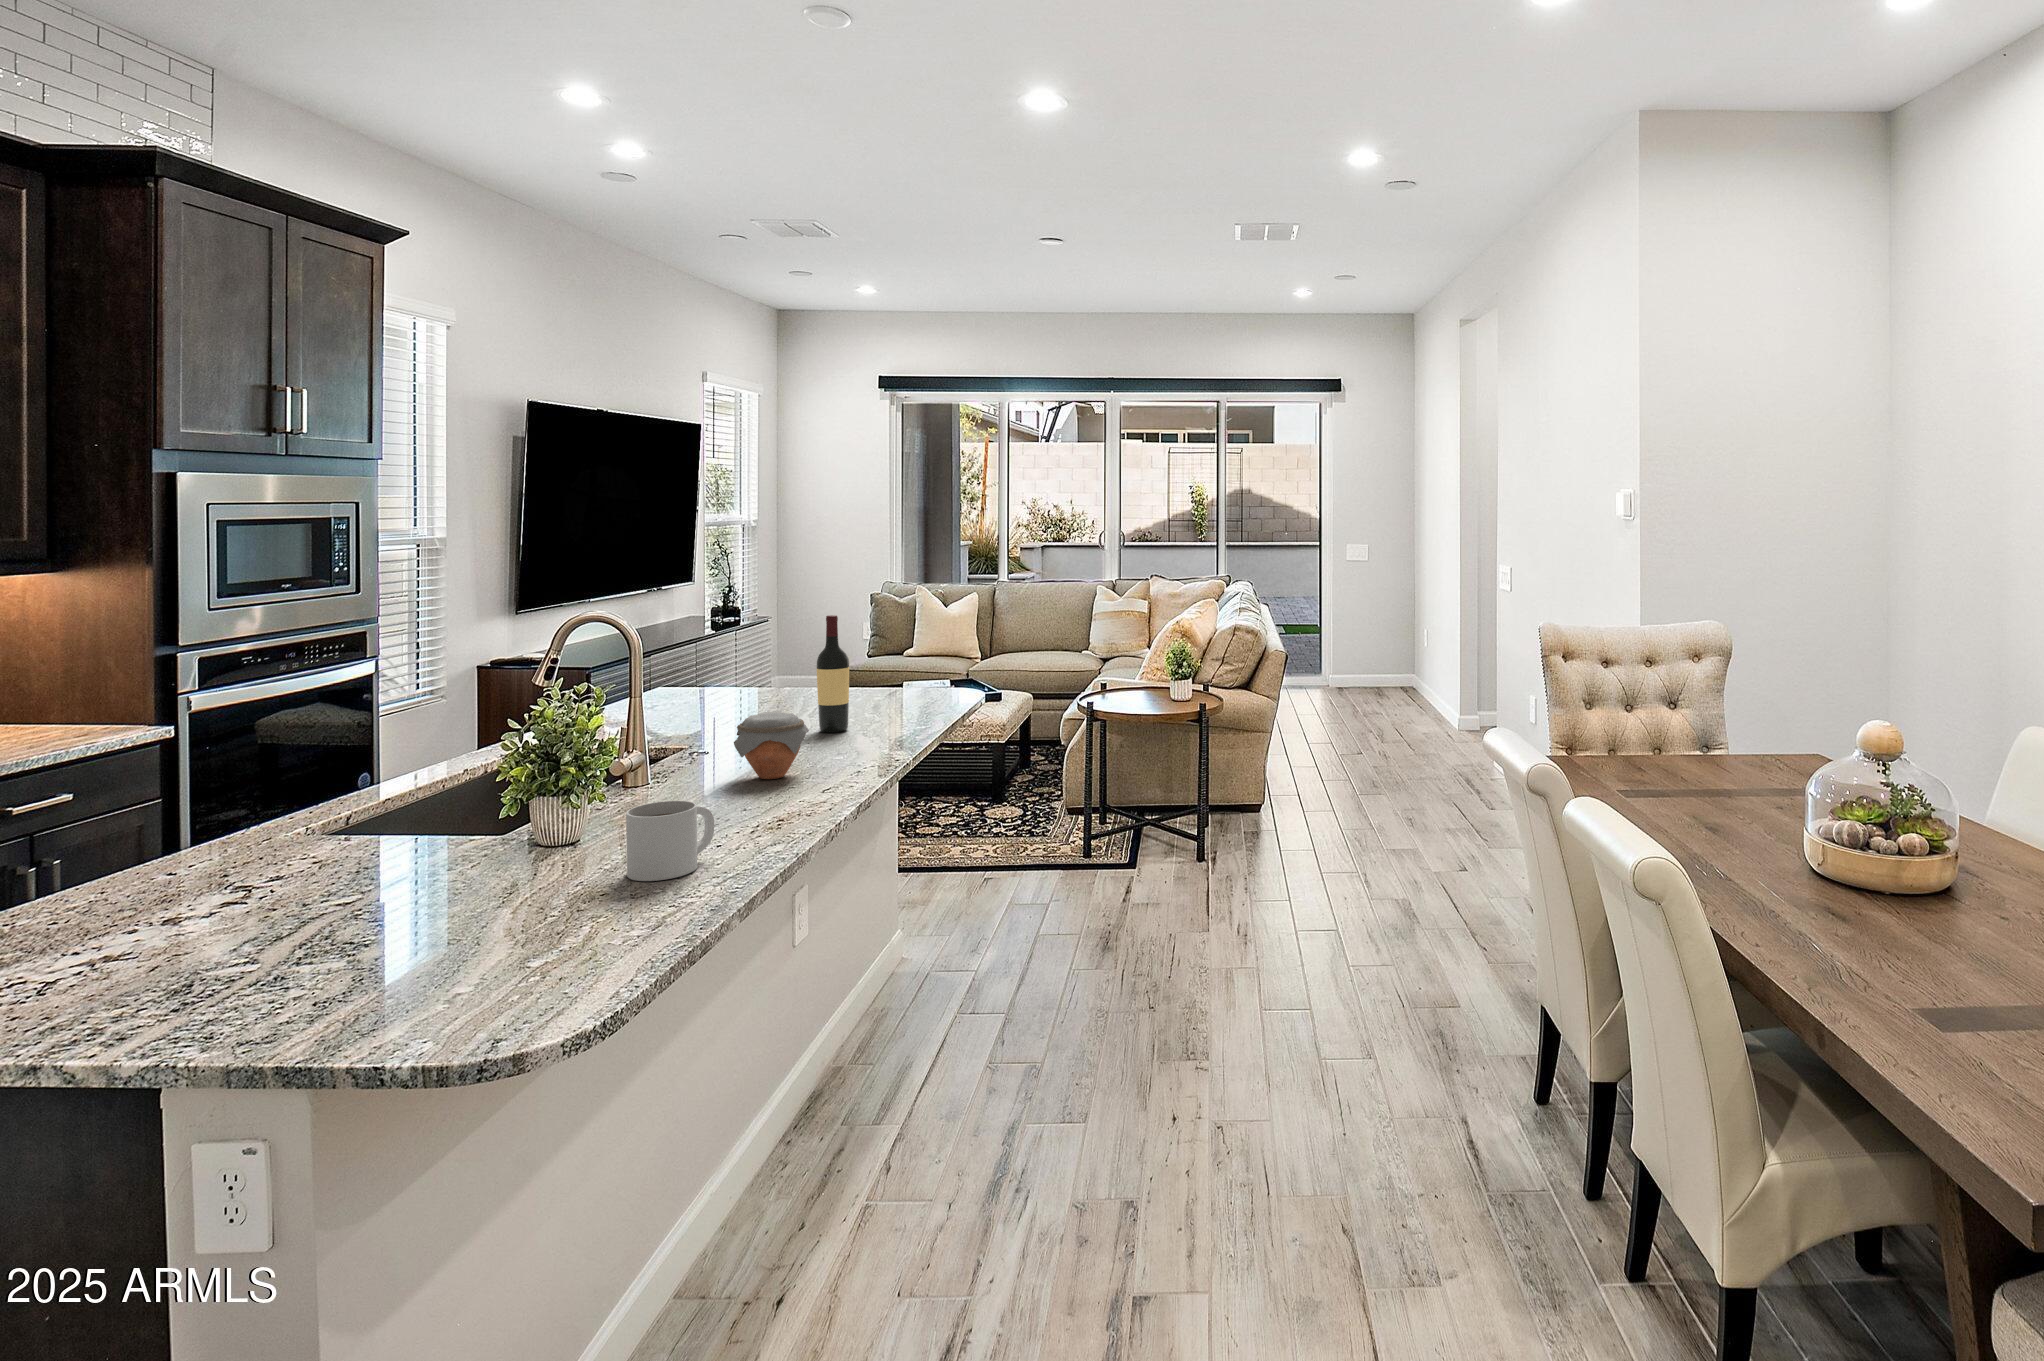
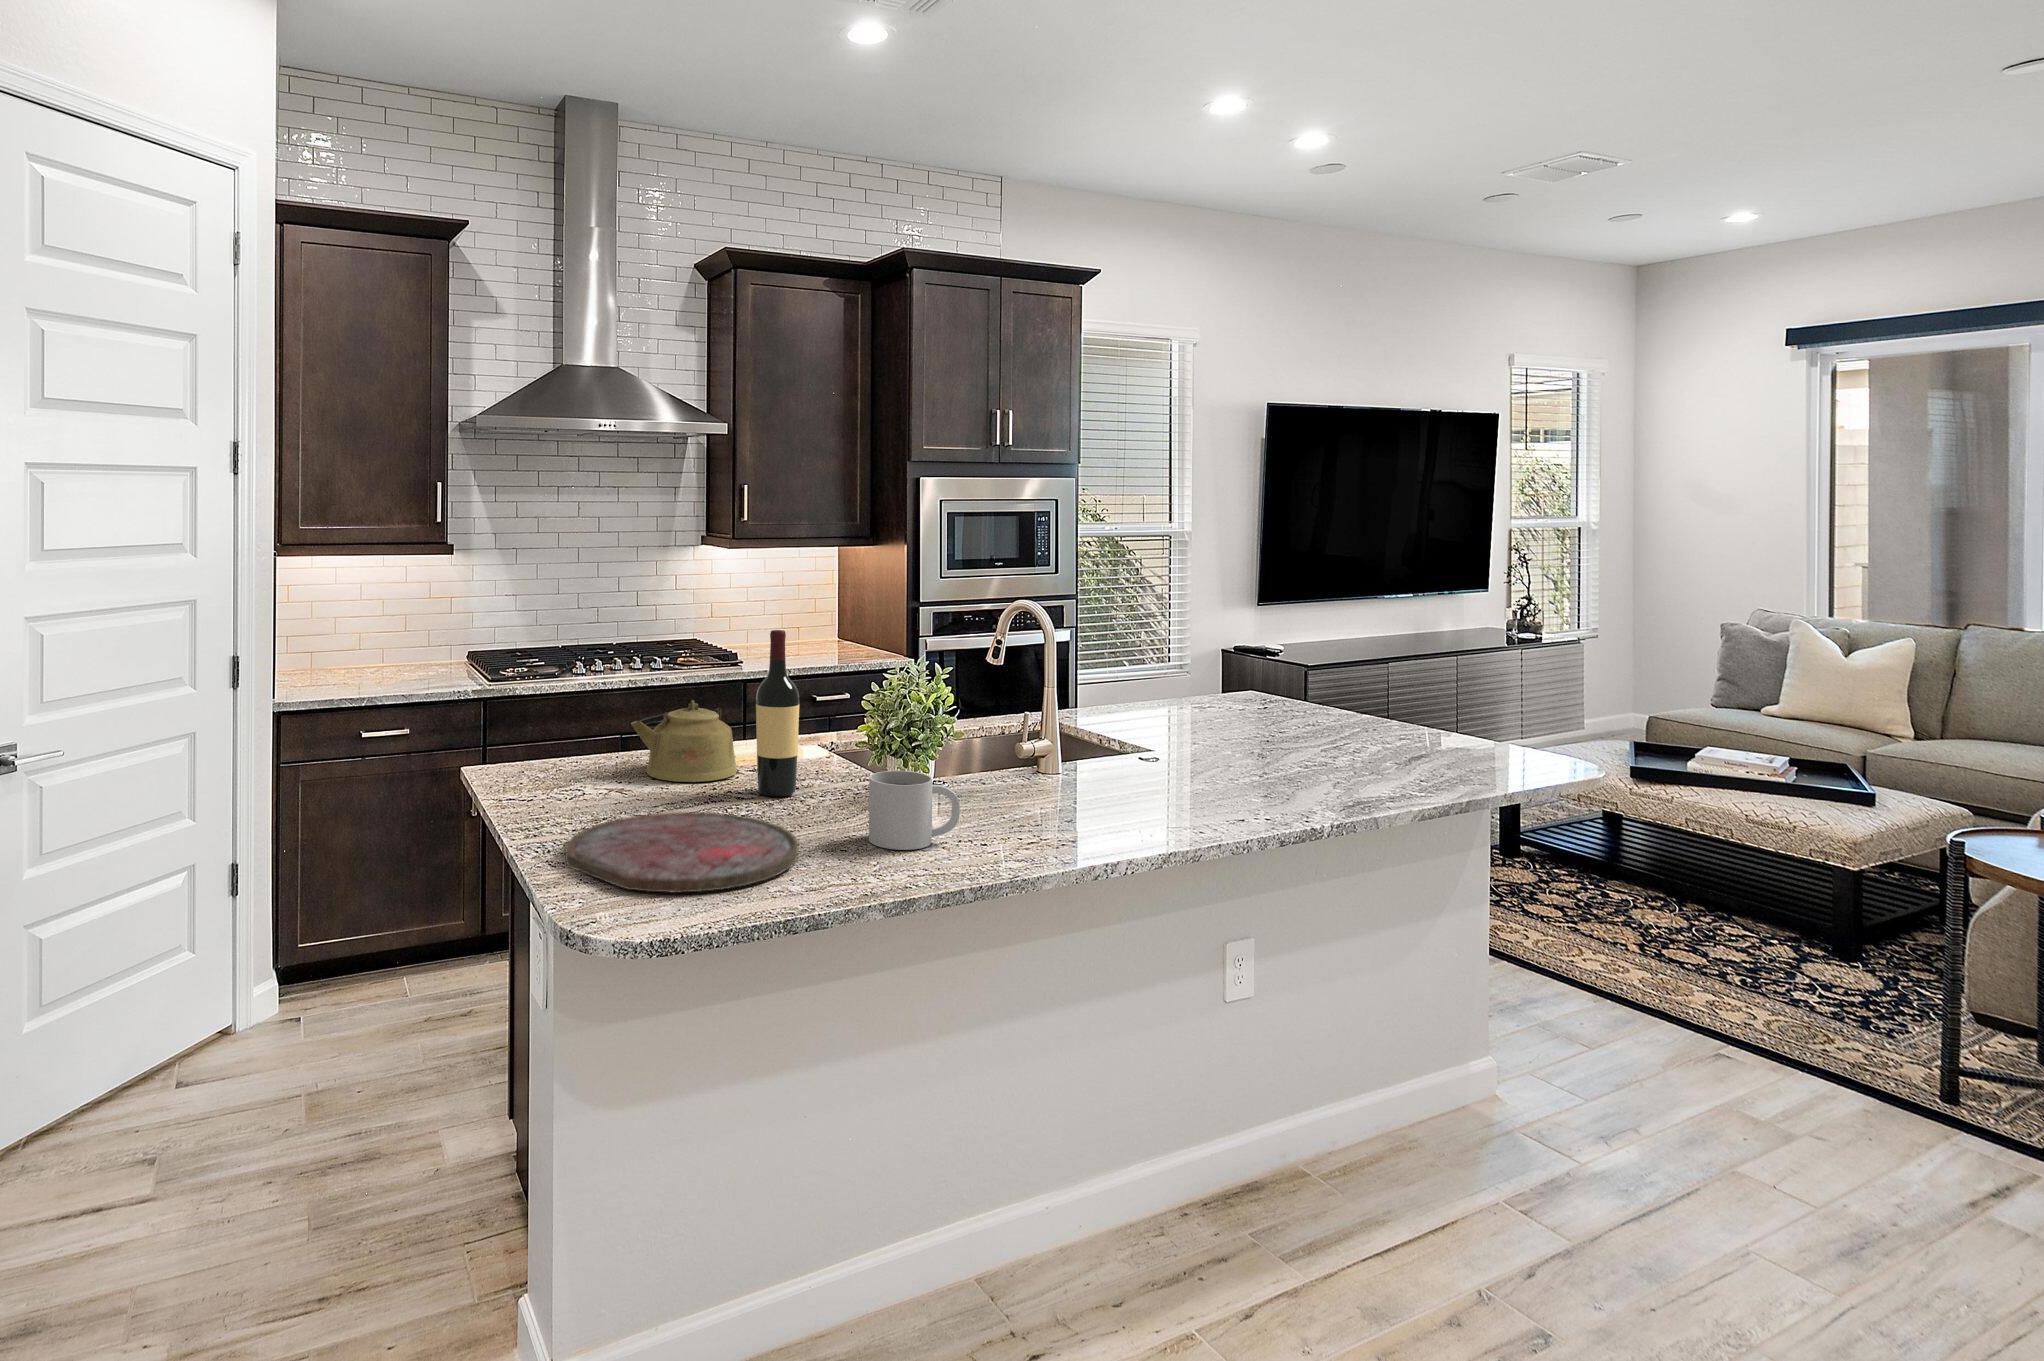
wine bottle: present [817,615,849,733] -> present [756,630,799,797]
jar: present [734,711,809,779] -> none [1122,718,1209,795]
kettle: none [118,805,313,924] -> present [631,700,738,782]
cutting board: none [308,896,635,1014] -> present [565,812,798,892]

